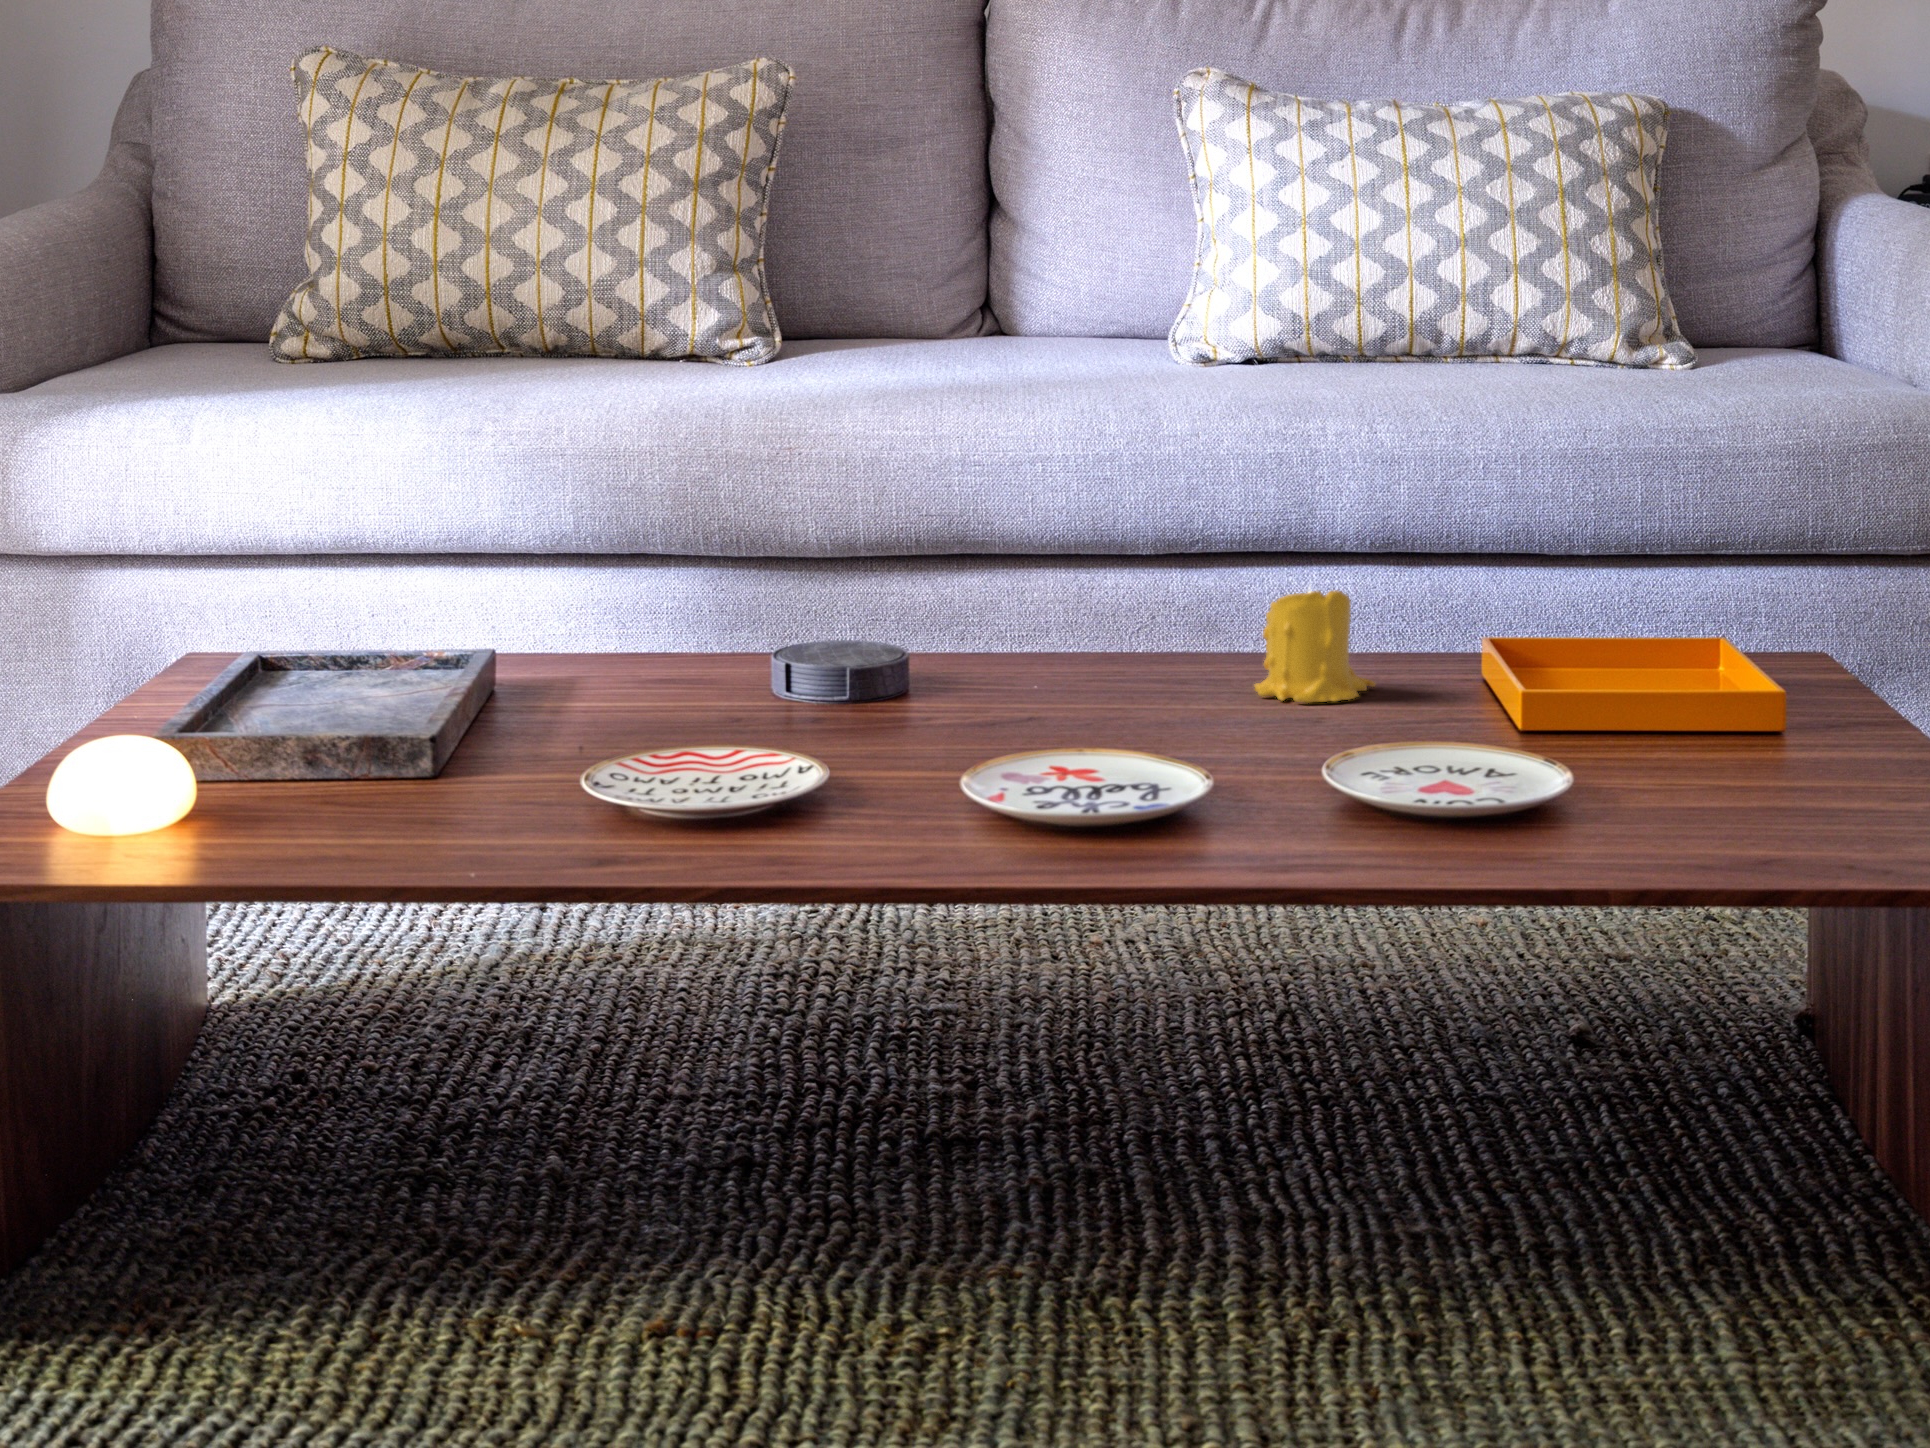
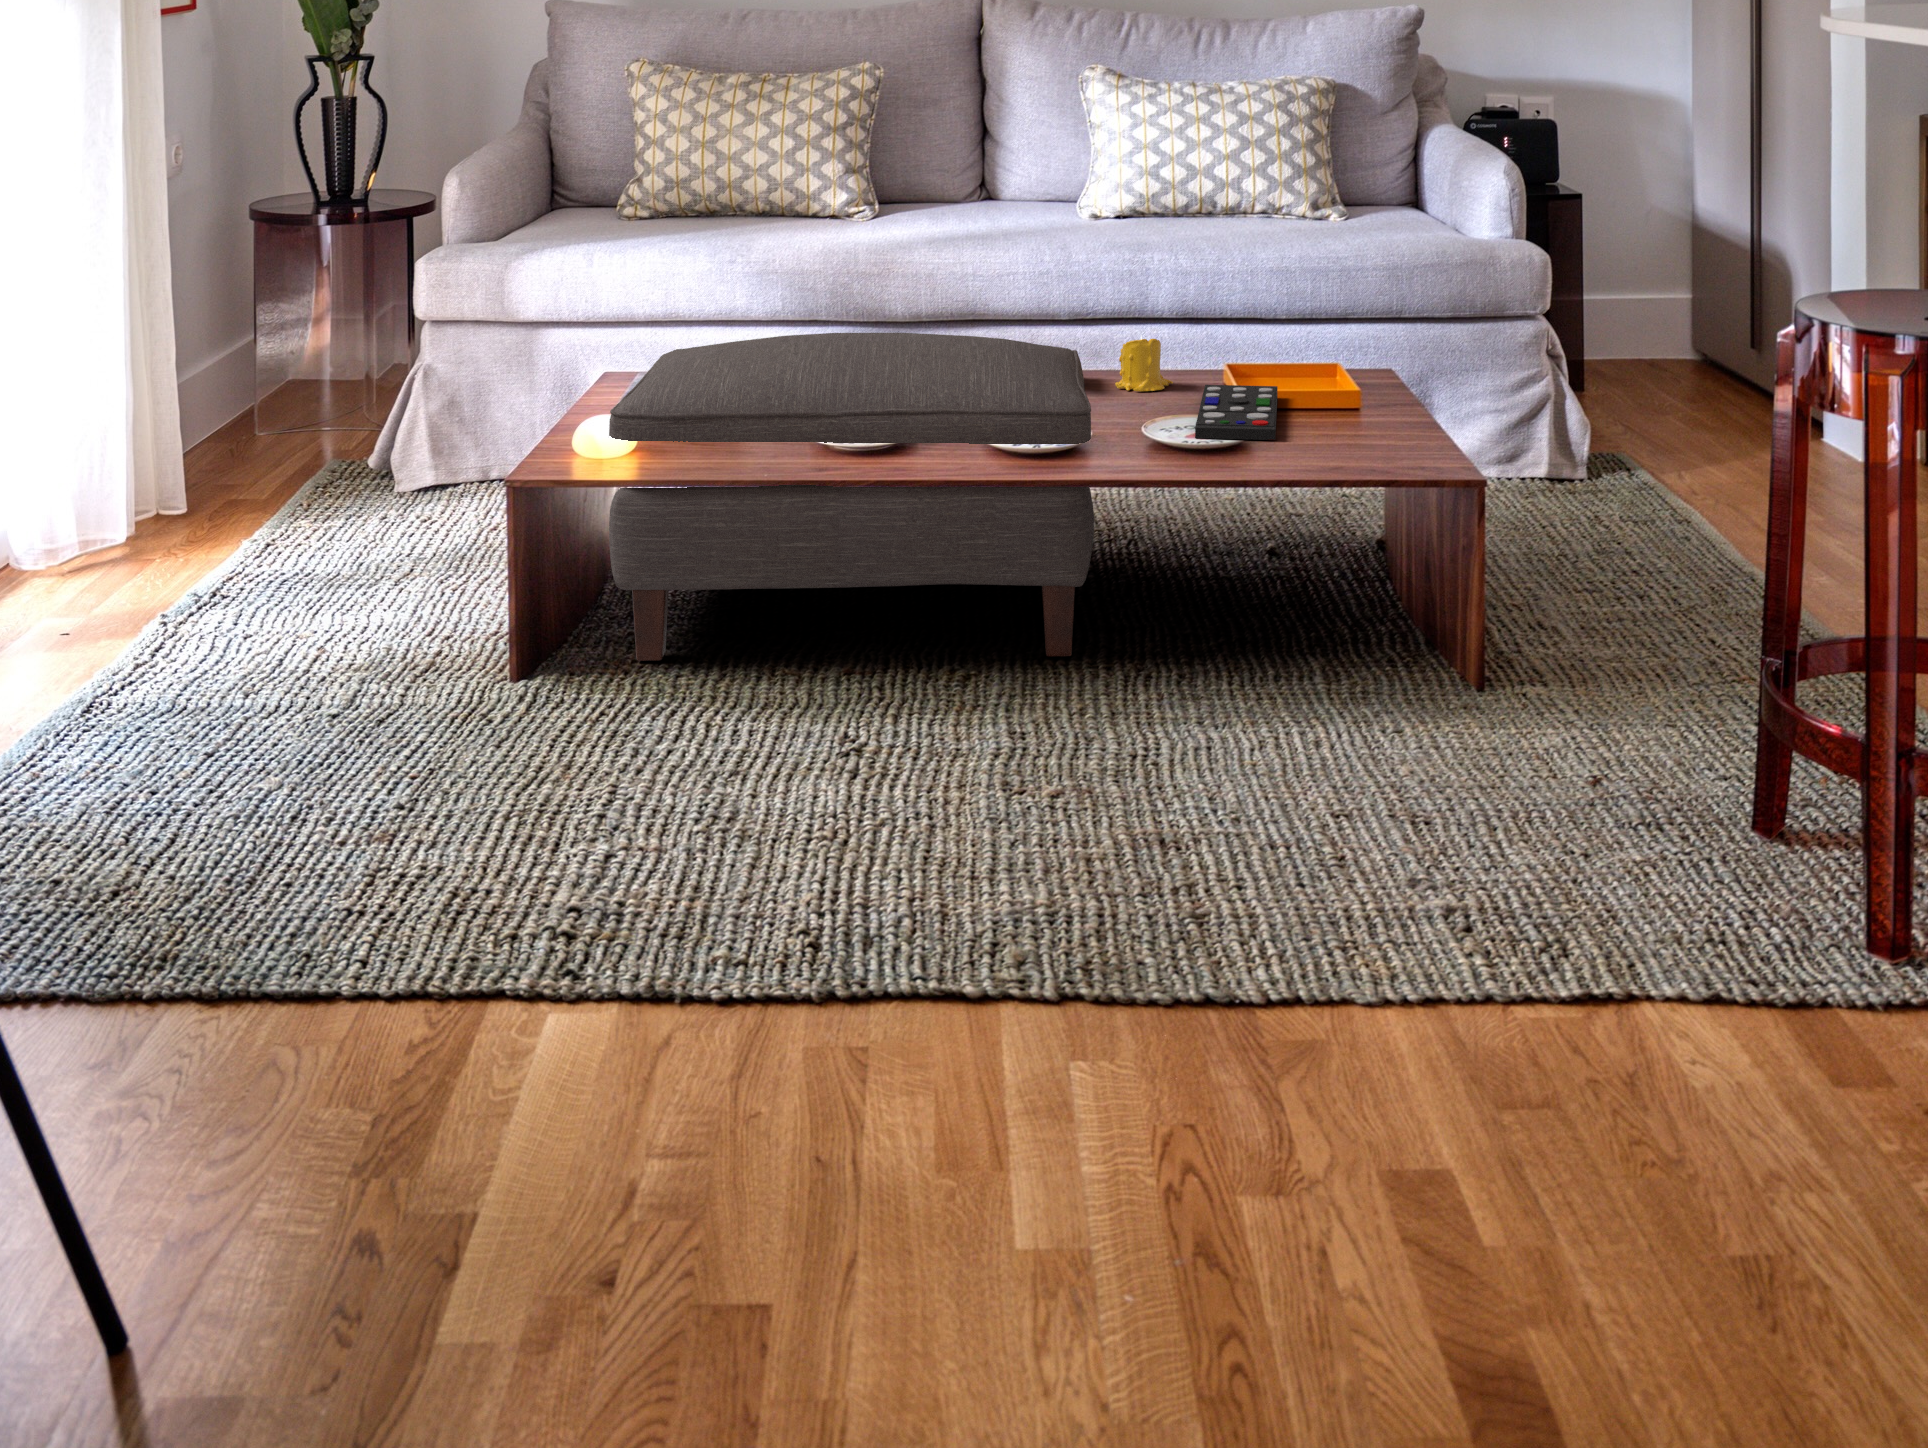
ottoman: none [145,579,1210,1295] -> present [609,333,1094,661]
remote control: none [1436,689,1613,809] -> present [1195,385,1278,440]

